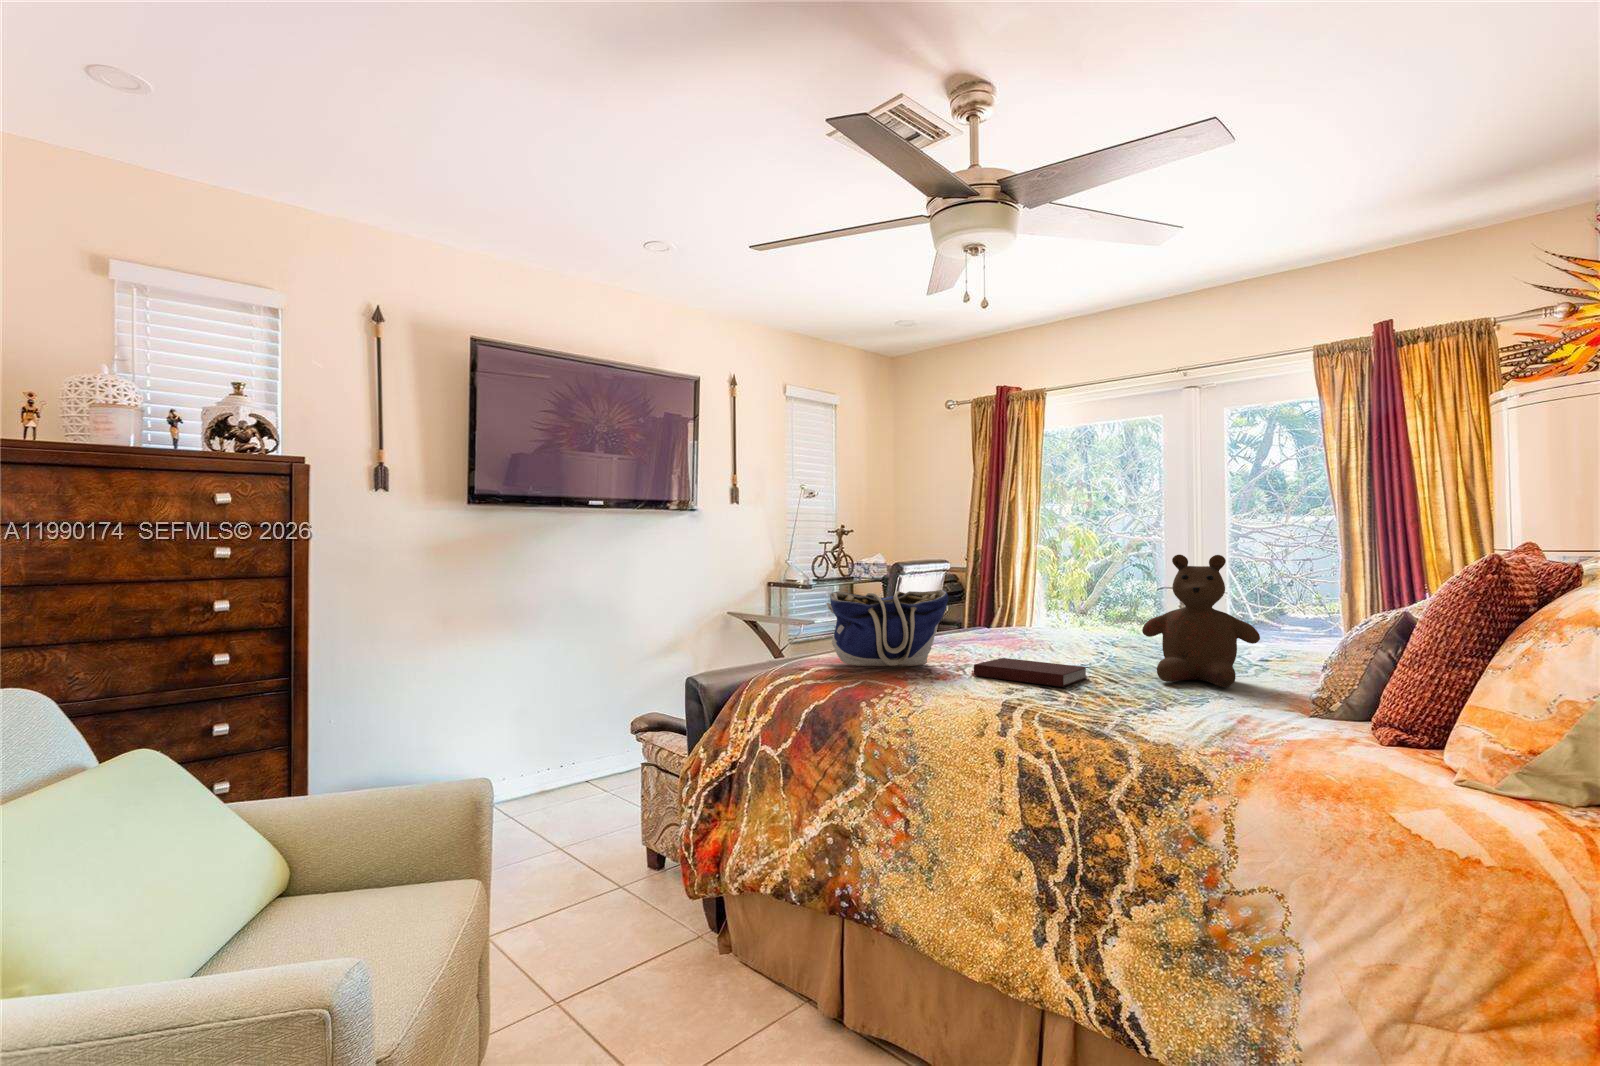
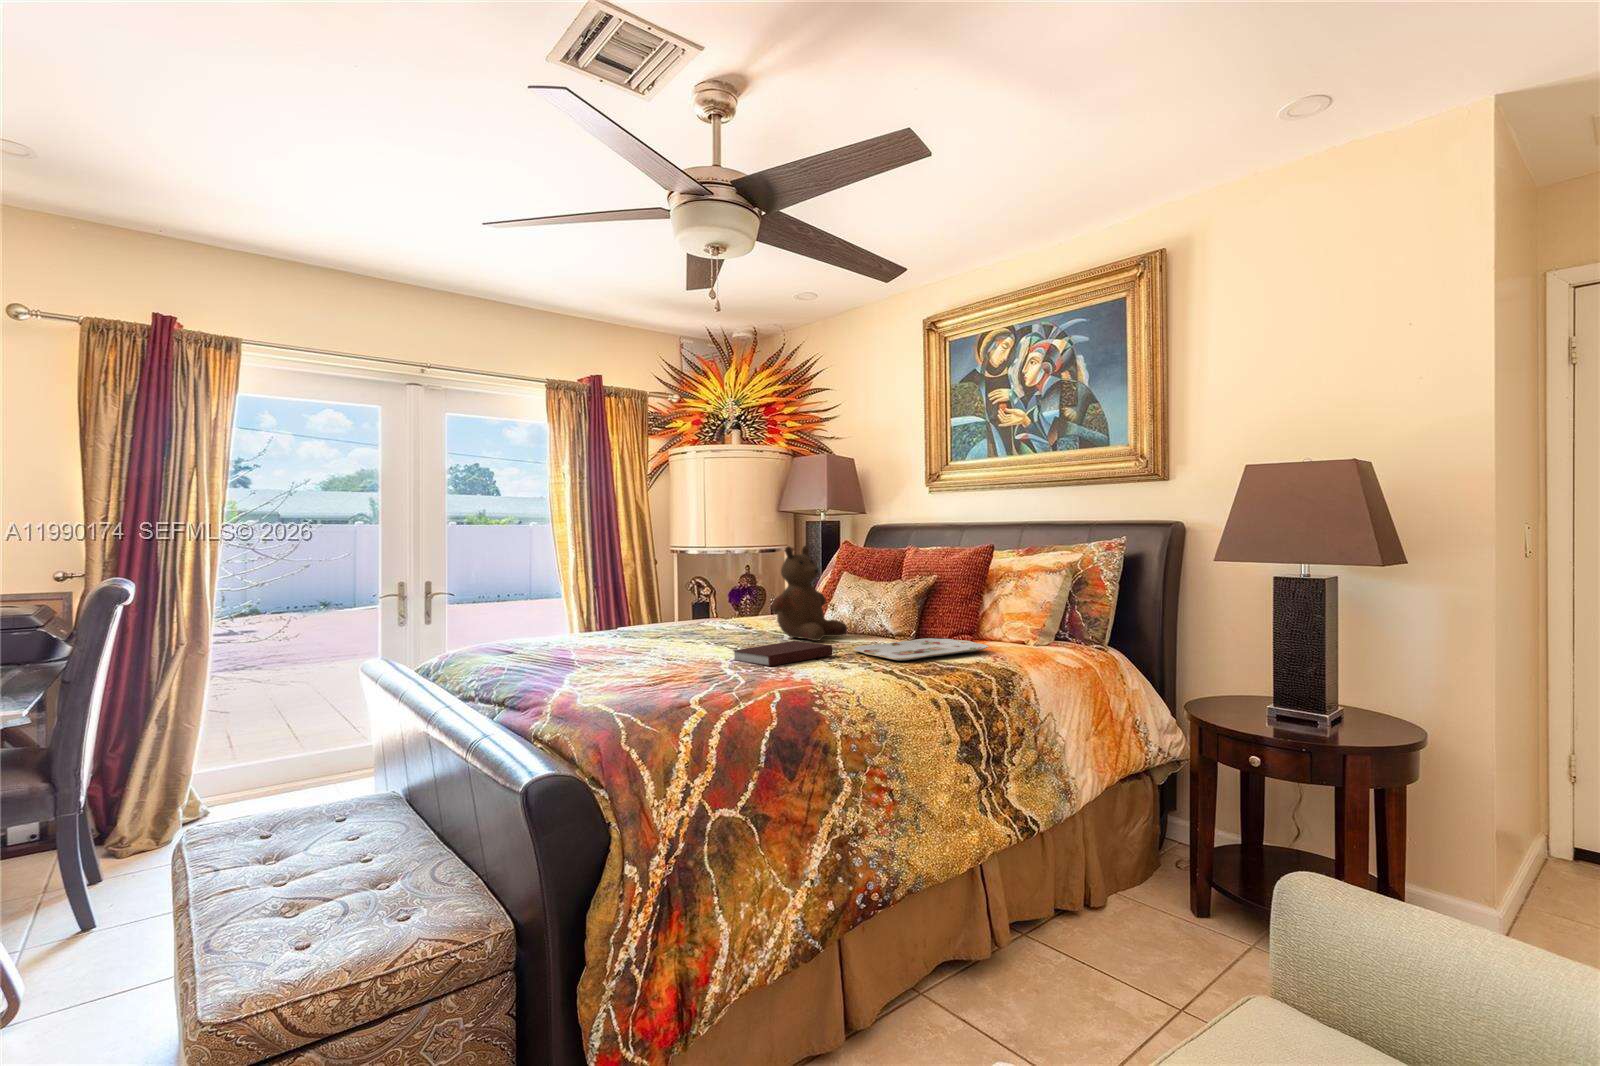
tote bag: present [827,590,948,666] -> none [646,590,736,690]
serving tray: none [1050,691,1269,736] -> present [853,638,988,661]

